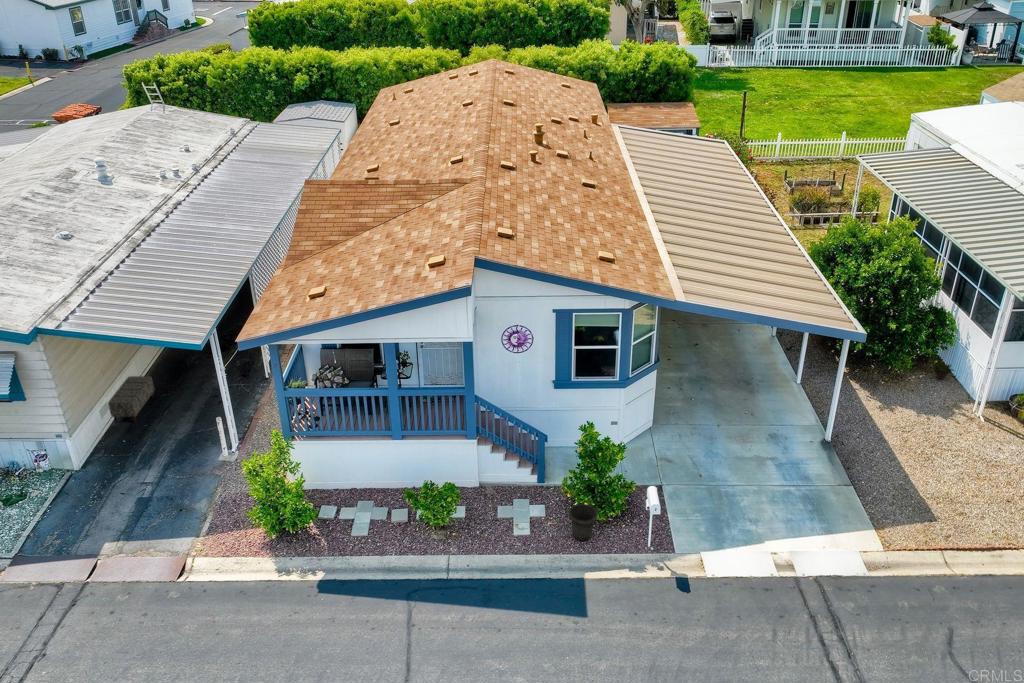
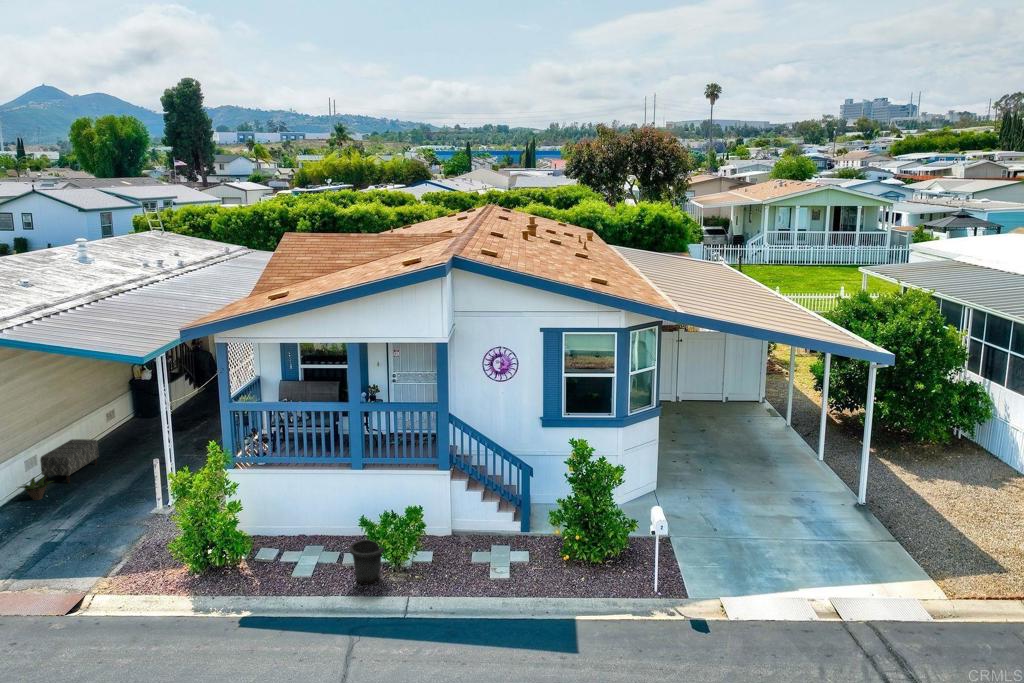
decorative plant: present [932,361,953,379] -> present [20,477,53,500]
trash can: present [569,504,598,541] -> present [349,539,384,585]

